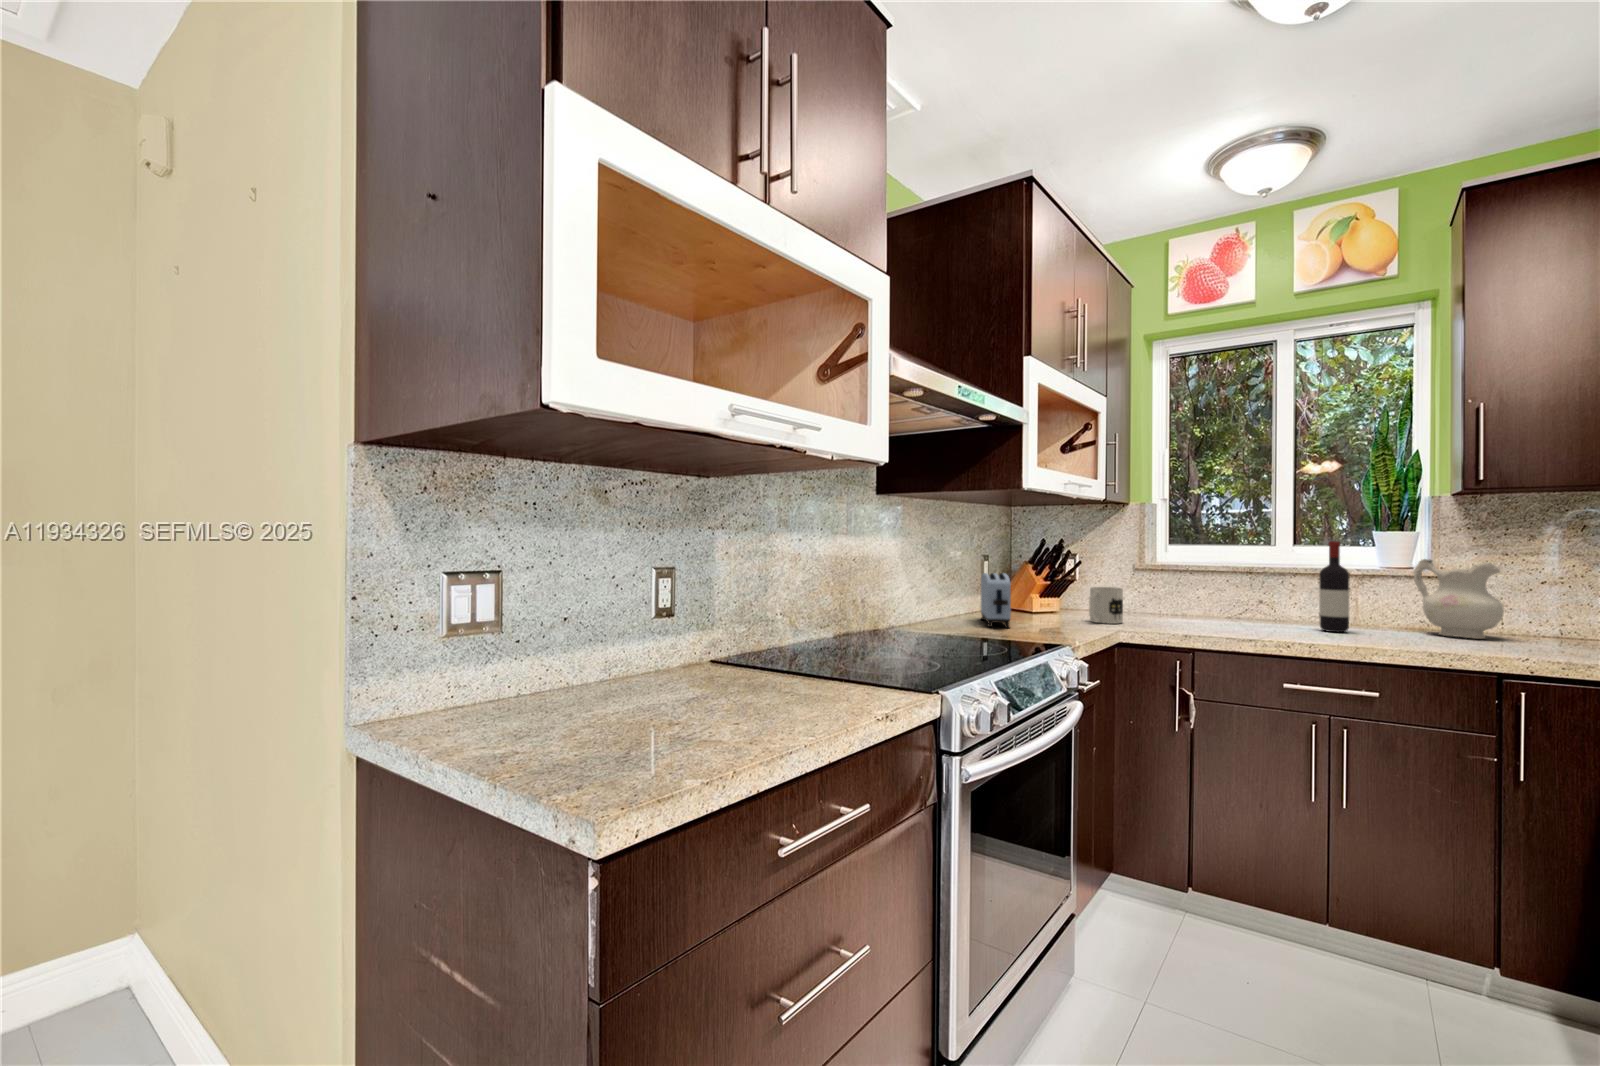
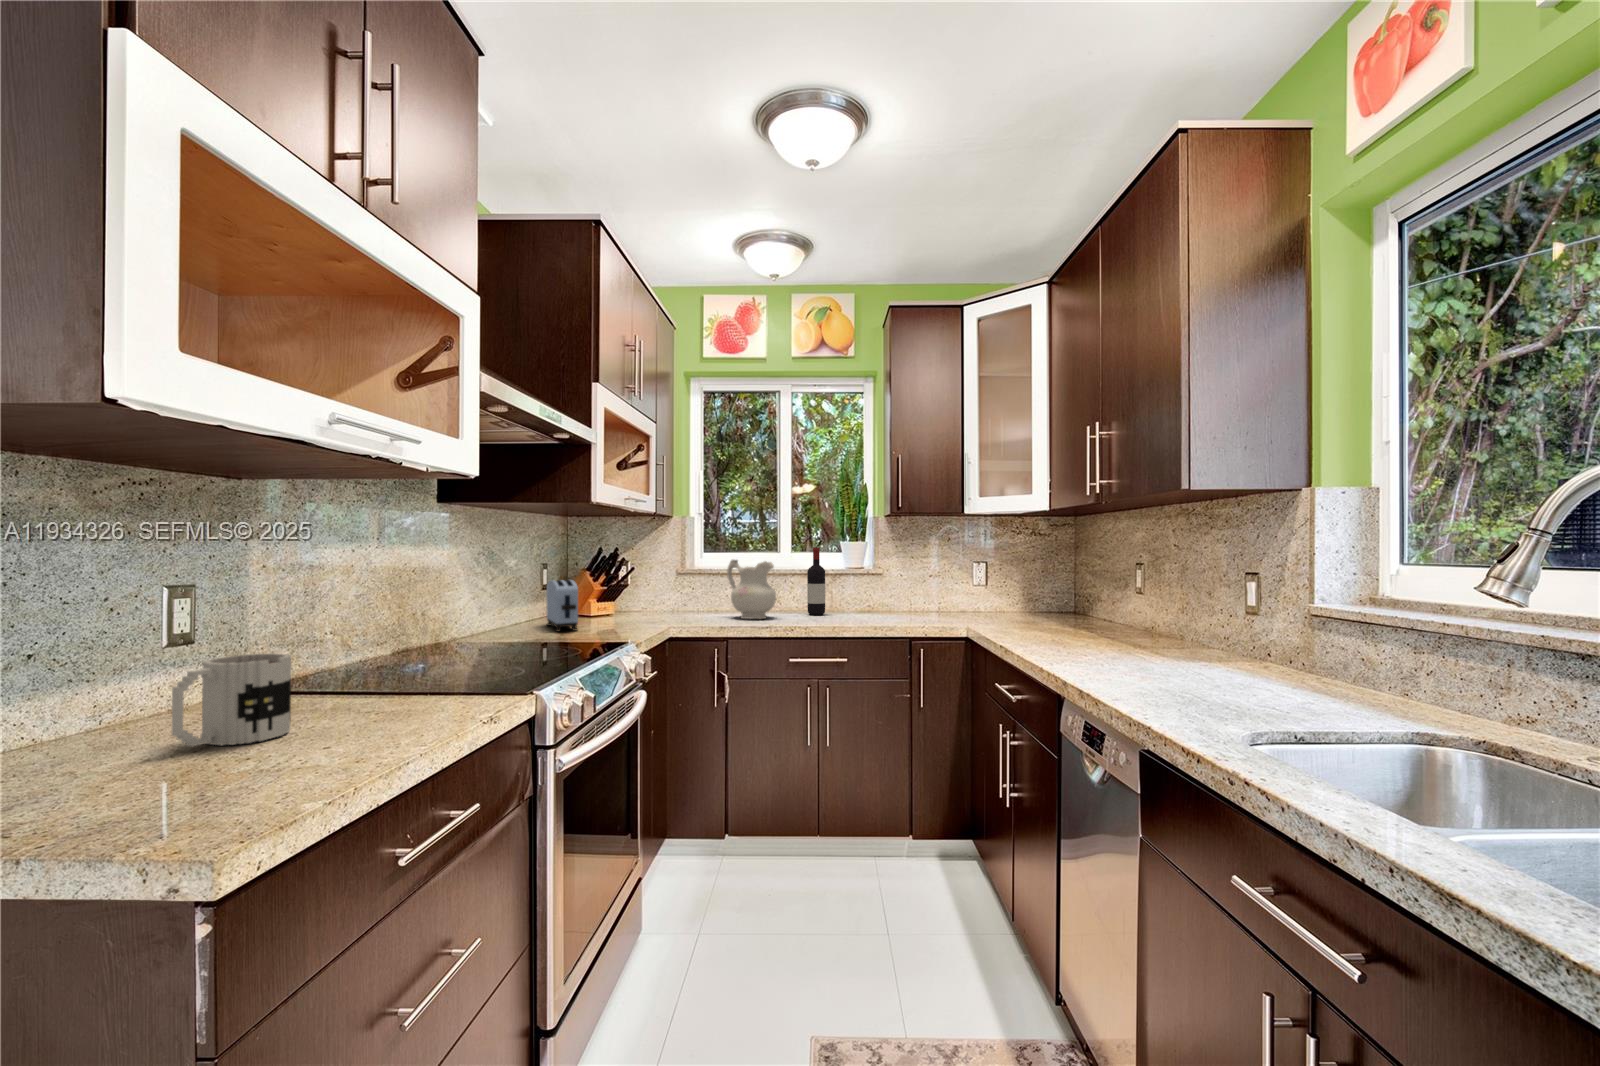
ceramic pitcher: present [1414,559,1504,639] -> present [727,560,776,619]
mug: present [1089,587,1123,624] -> present [172,653,291,746]

